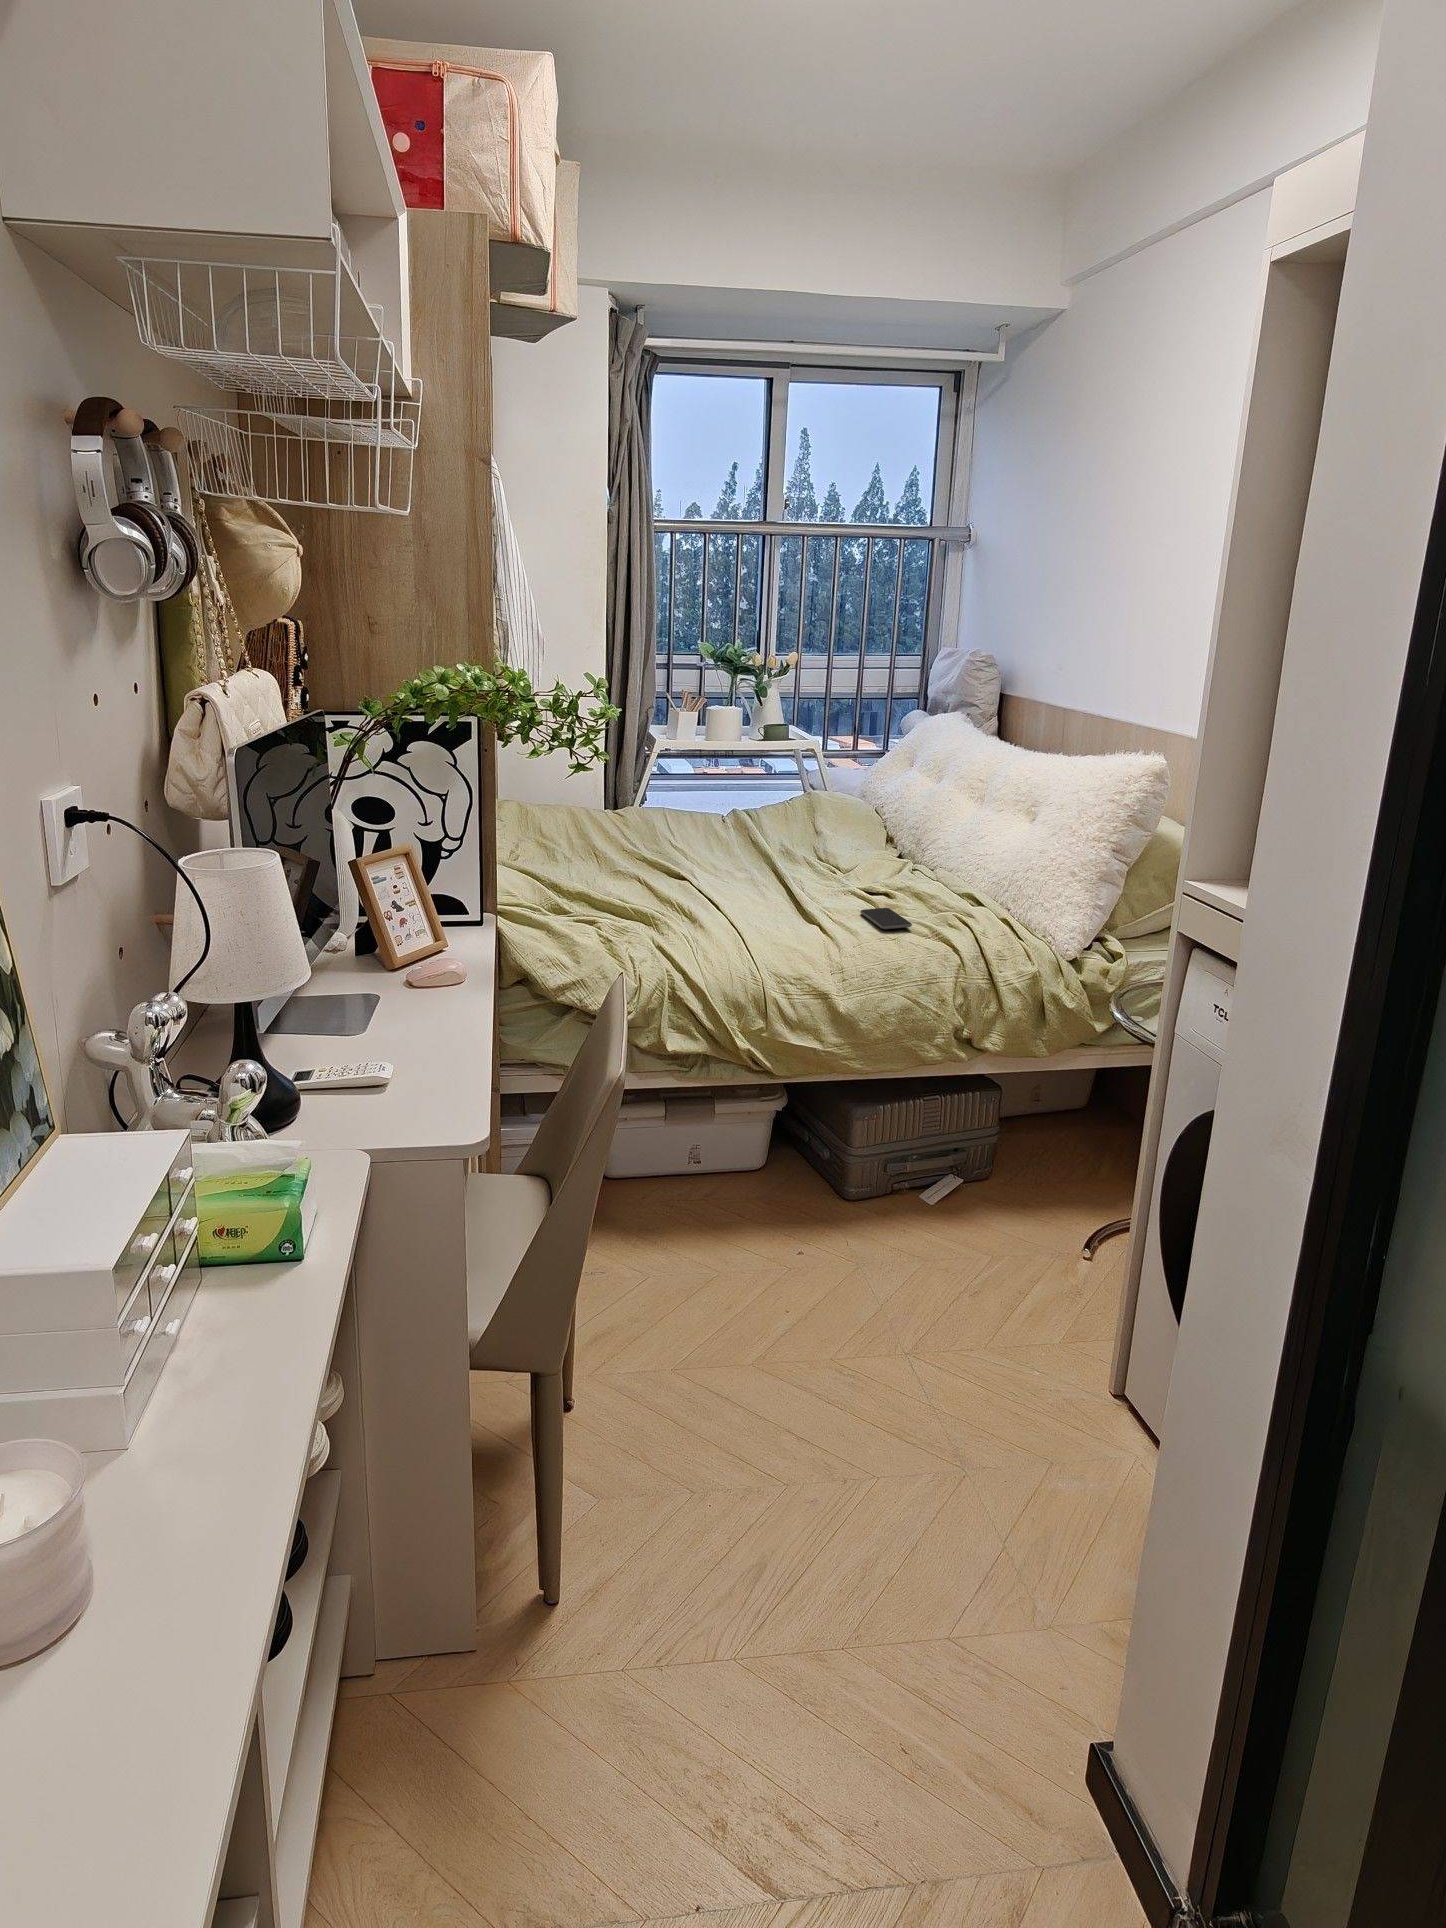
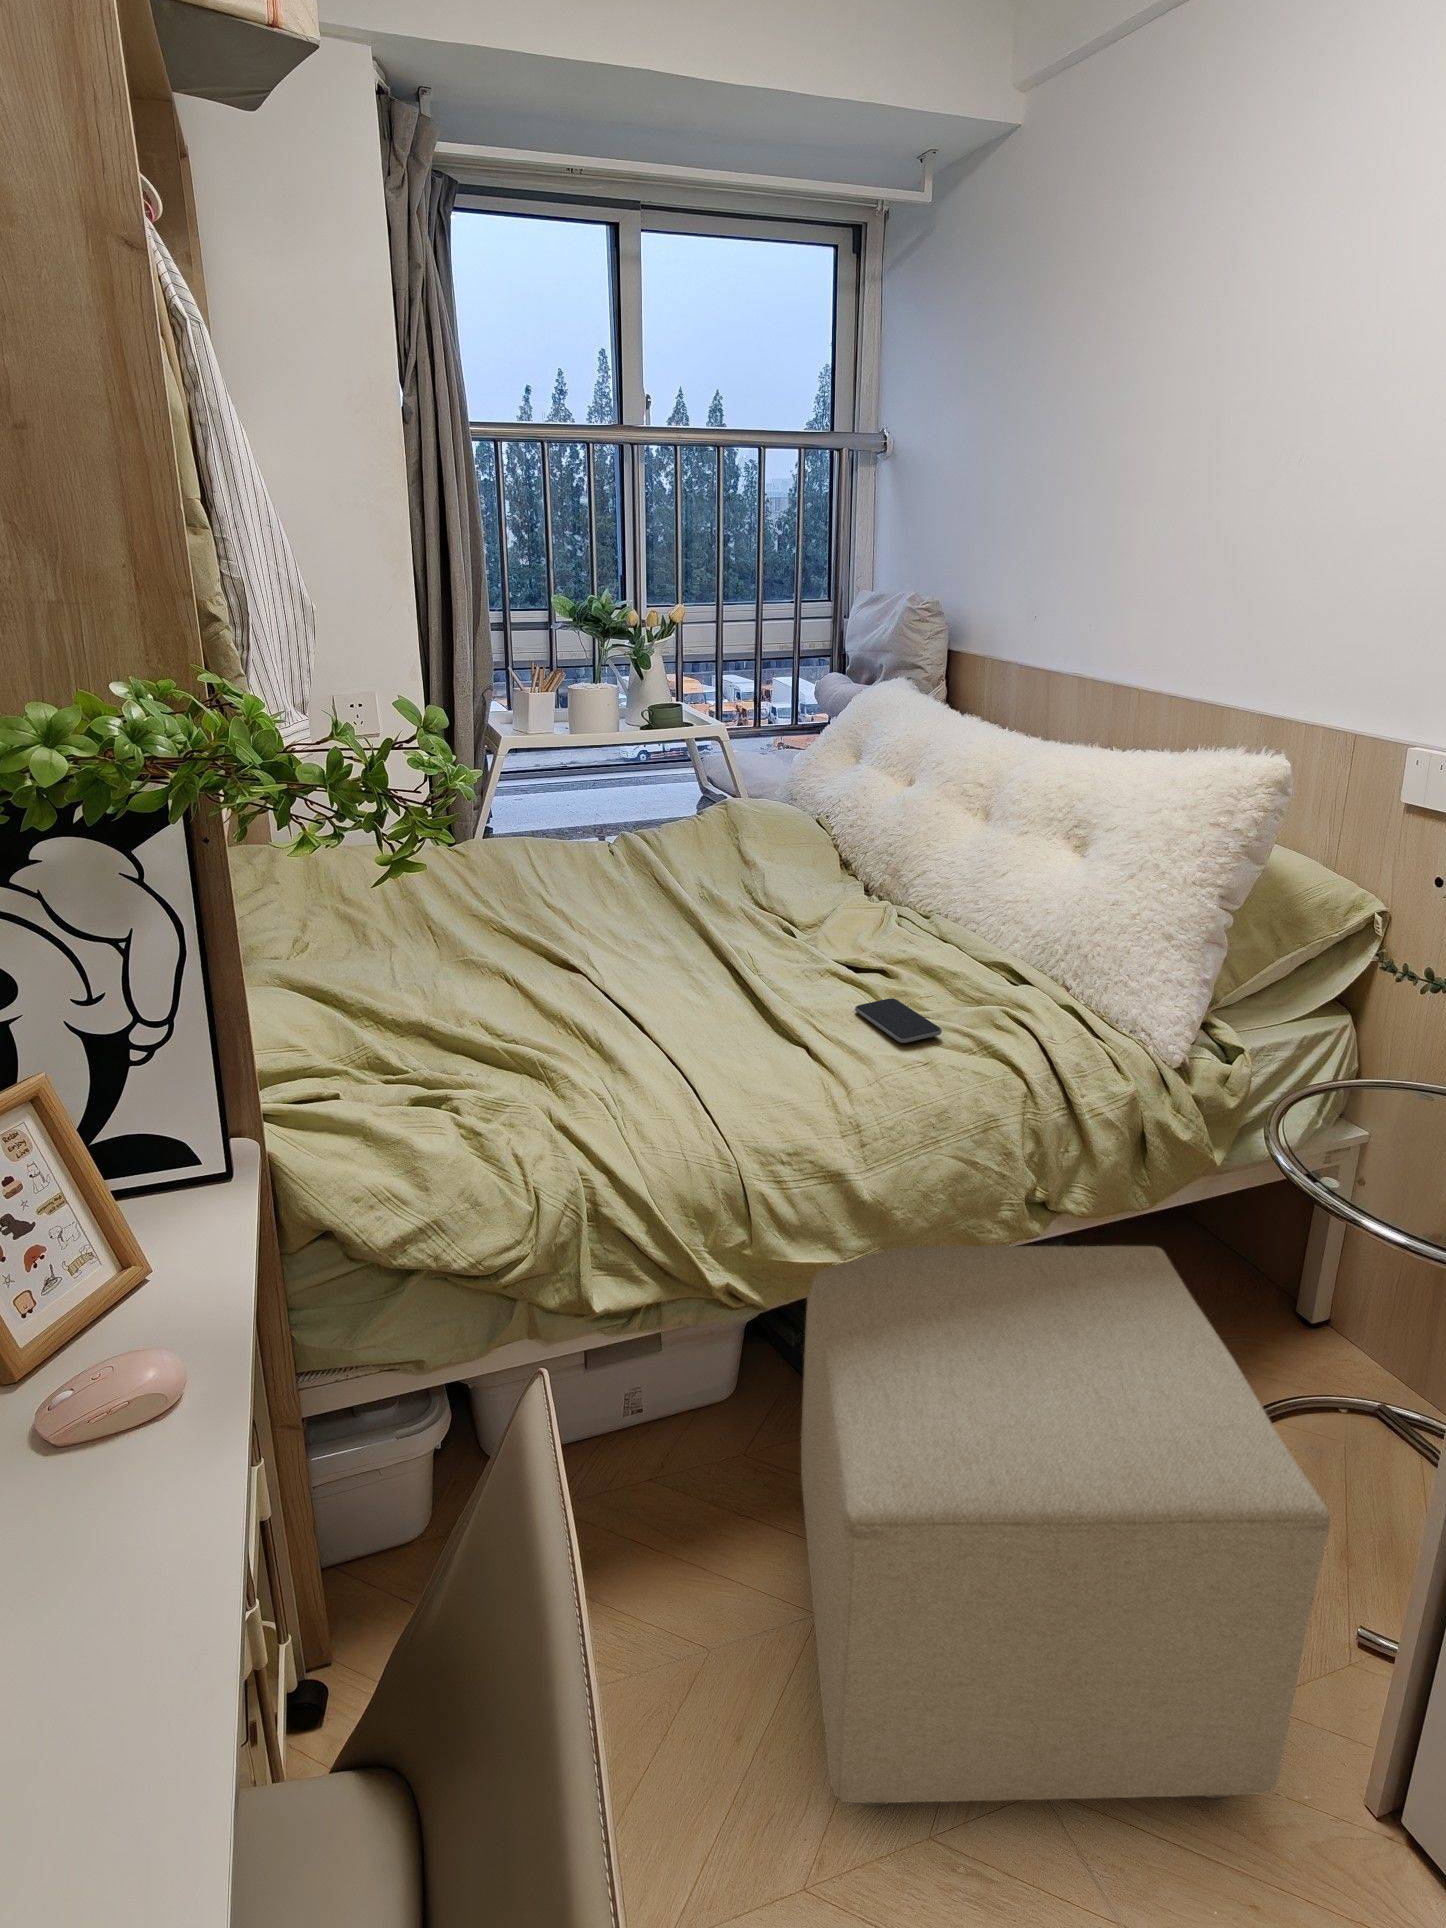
ottoman: none [776,1045,1075,1372] -> present [801,1246,1330,1806]

